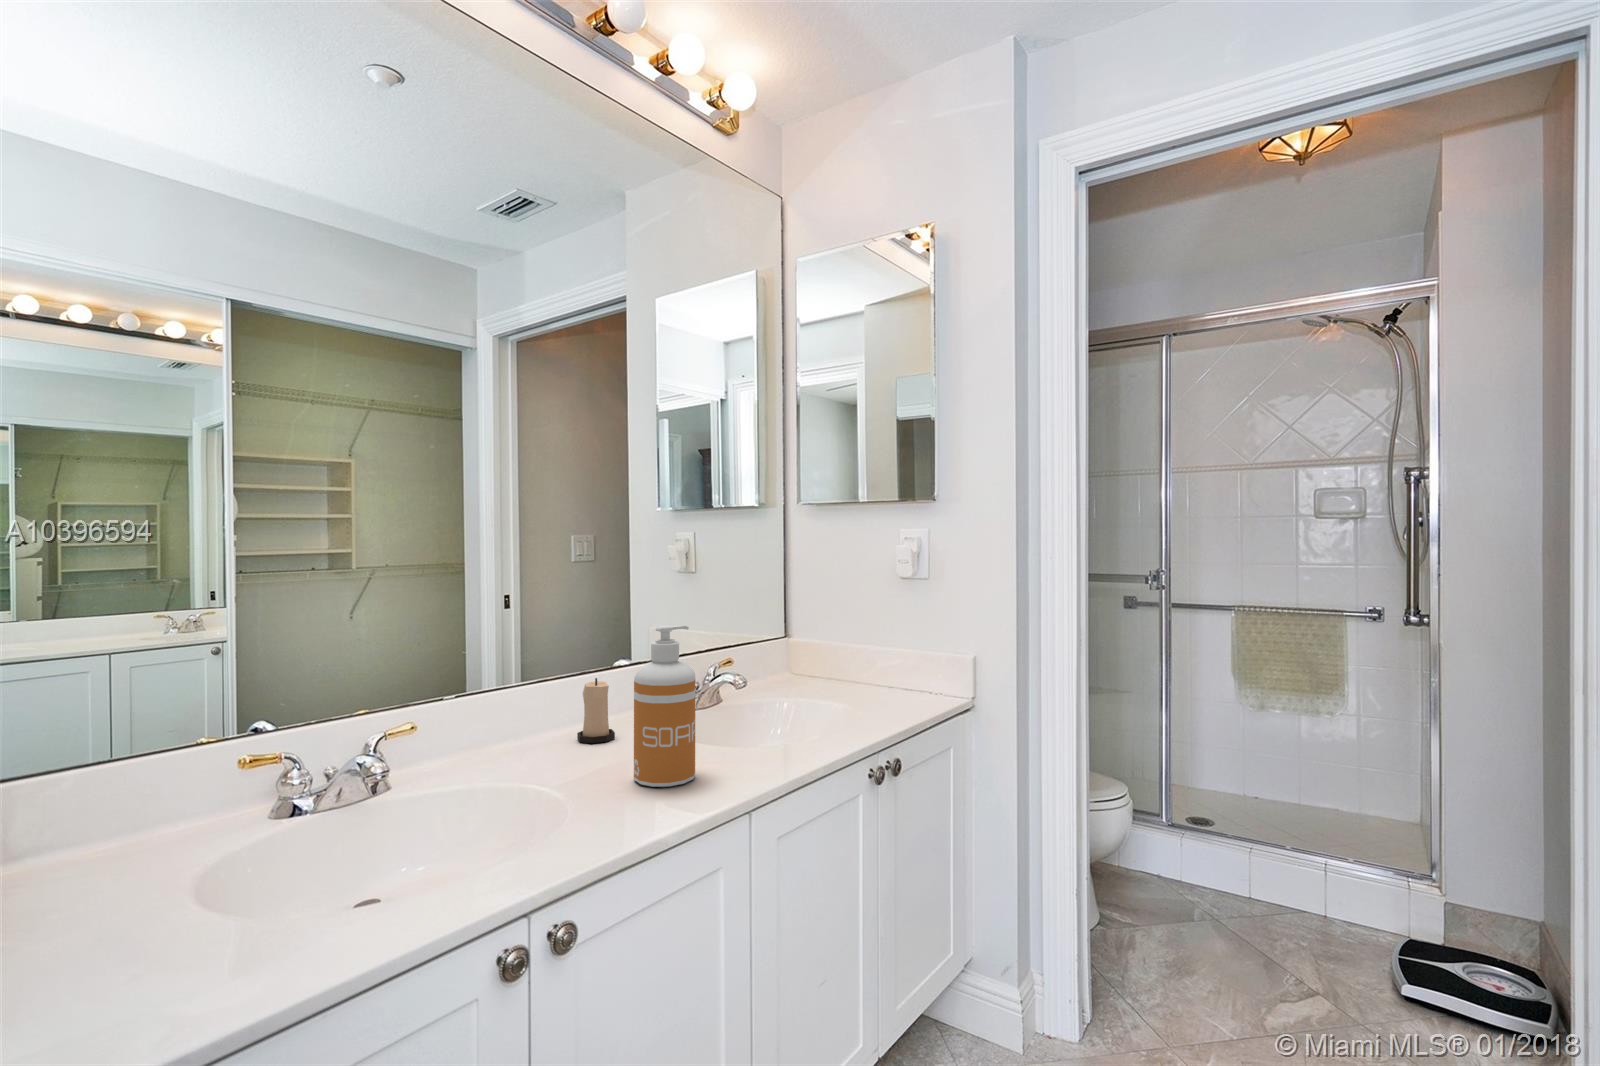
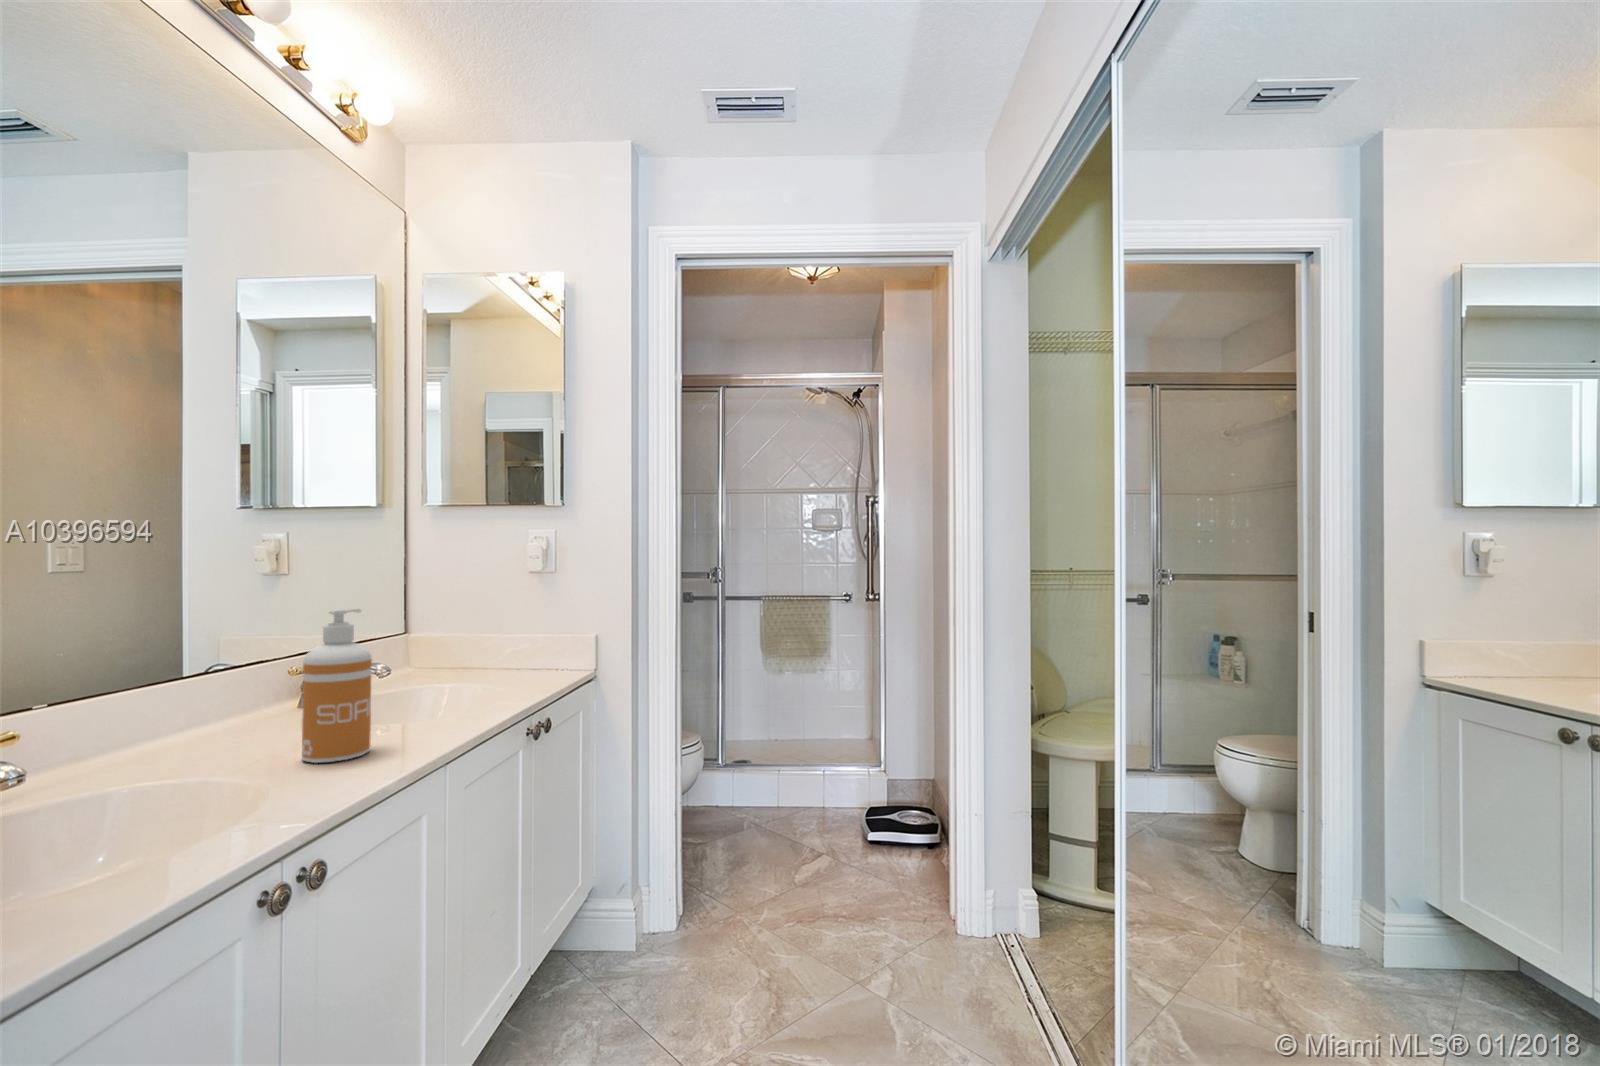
candle: present [577,678,615,743] -> none [195,675,245,744]

